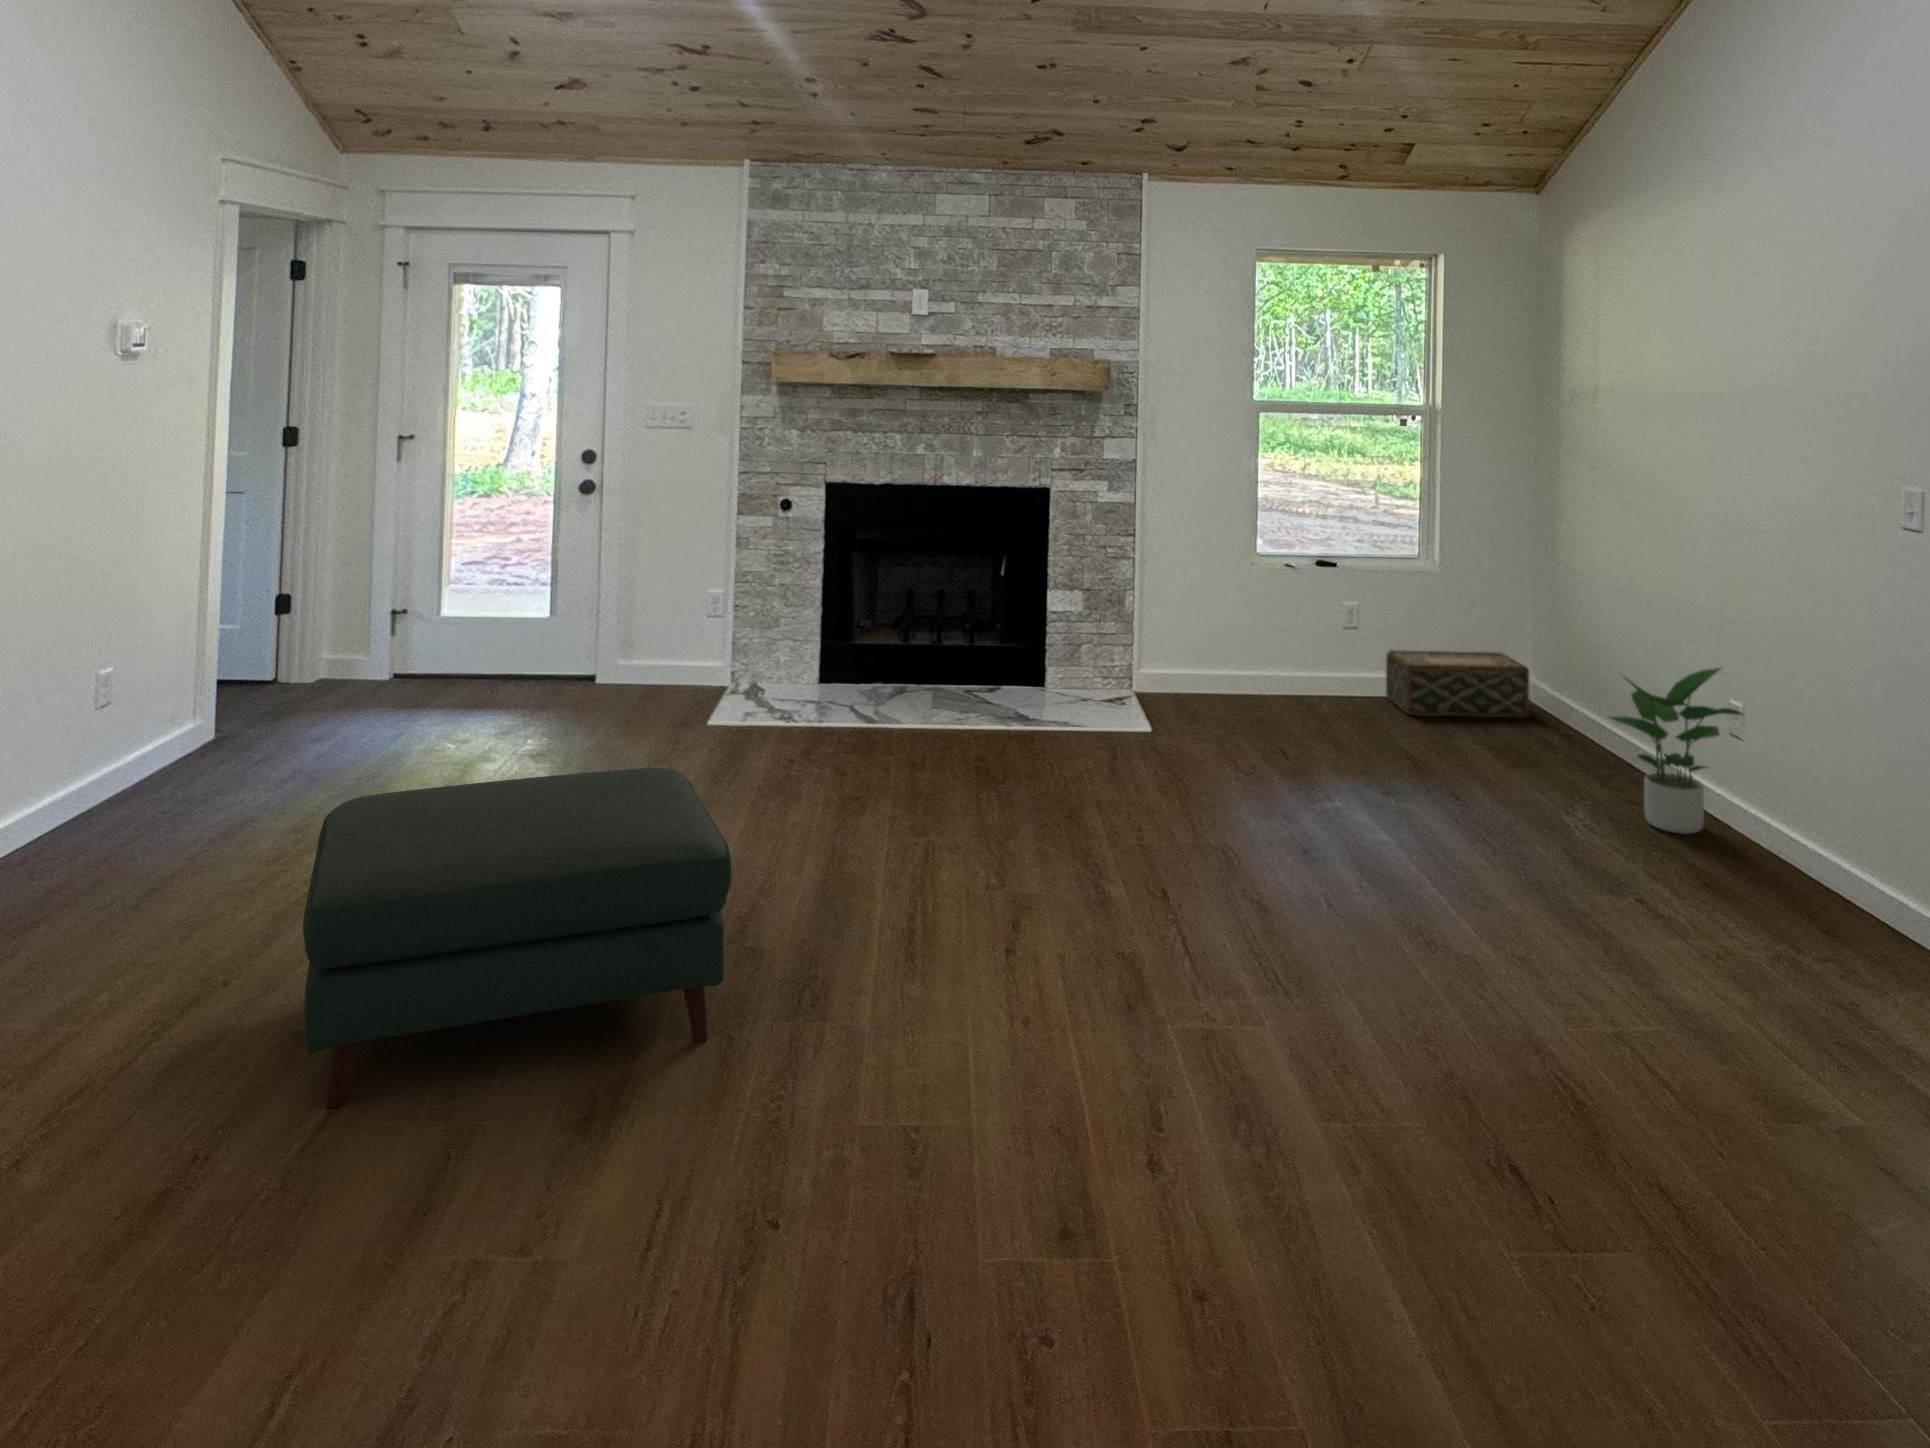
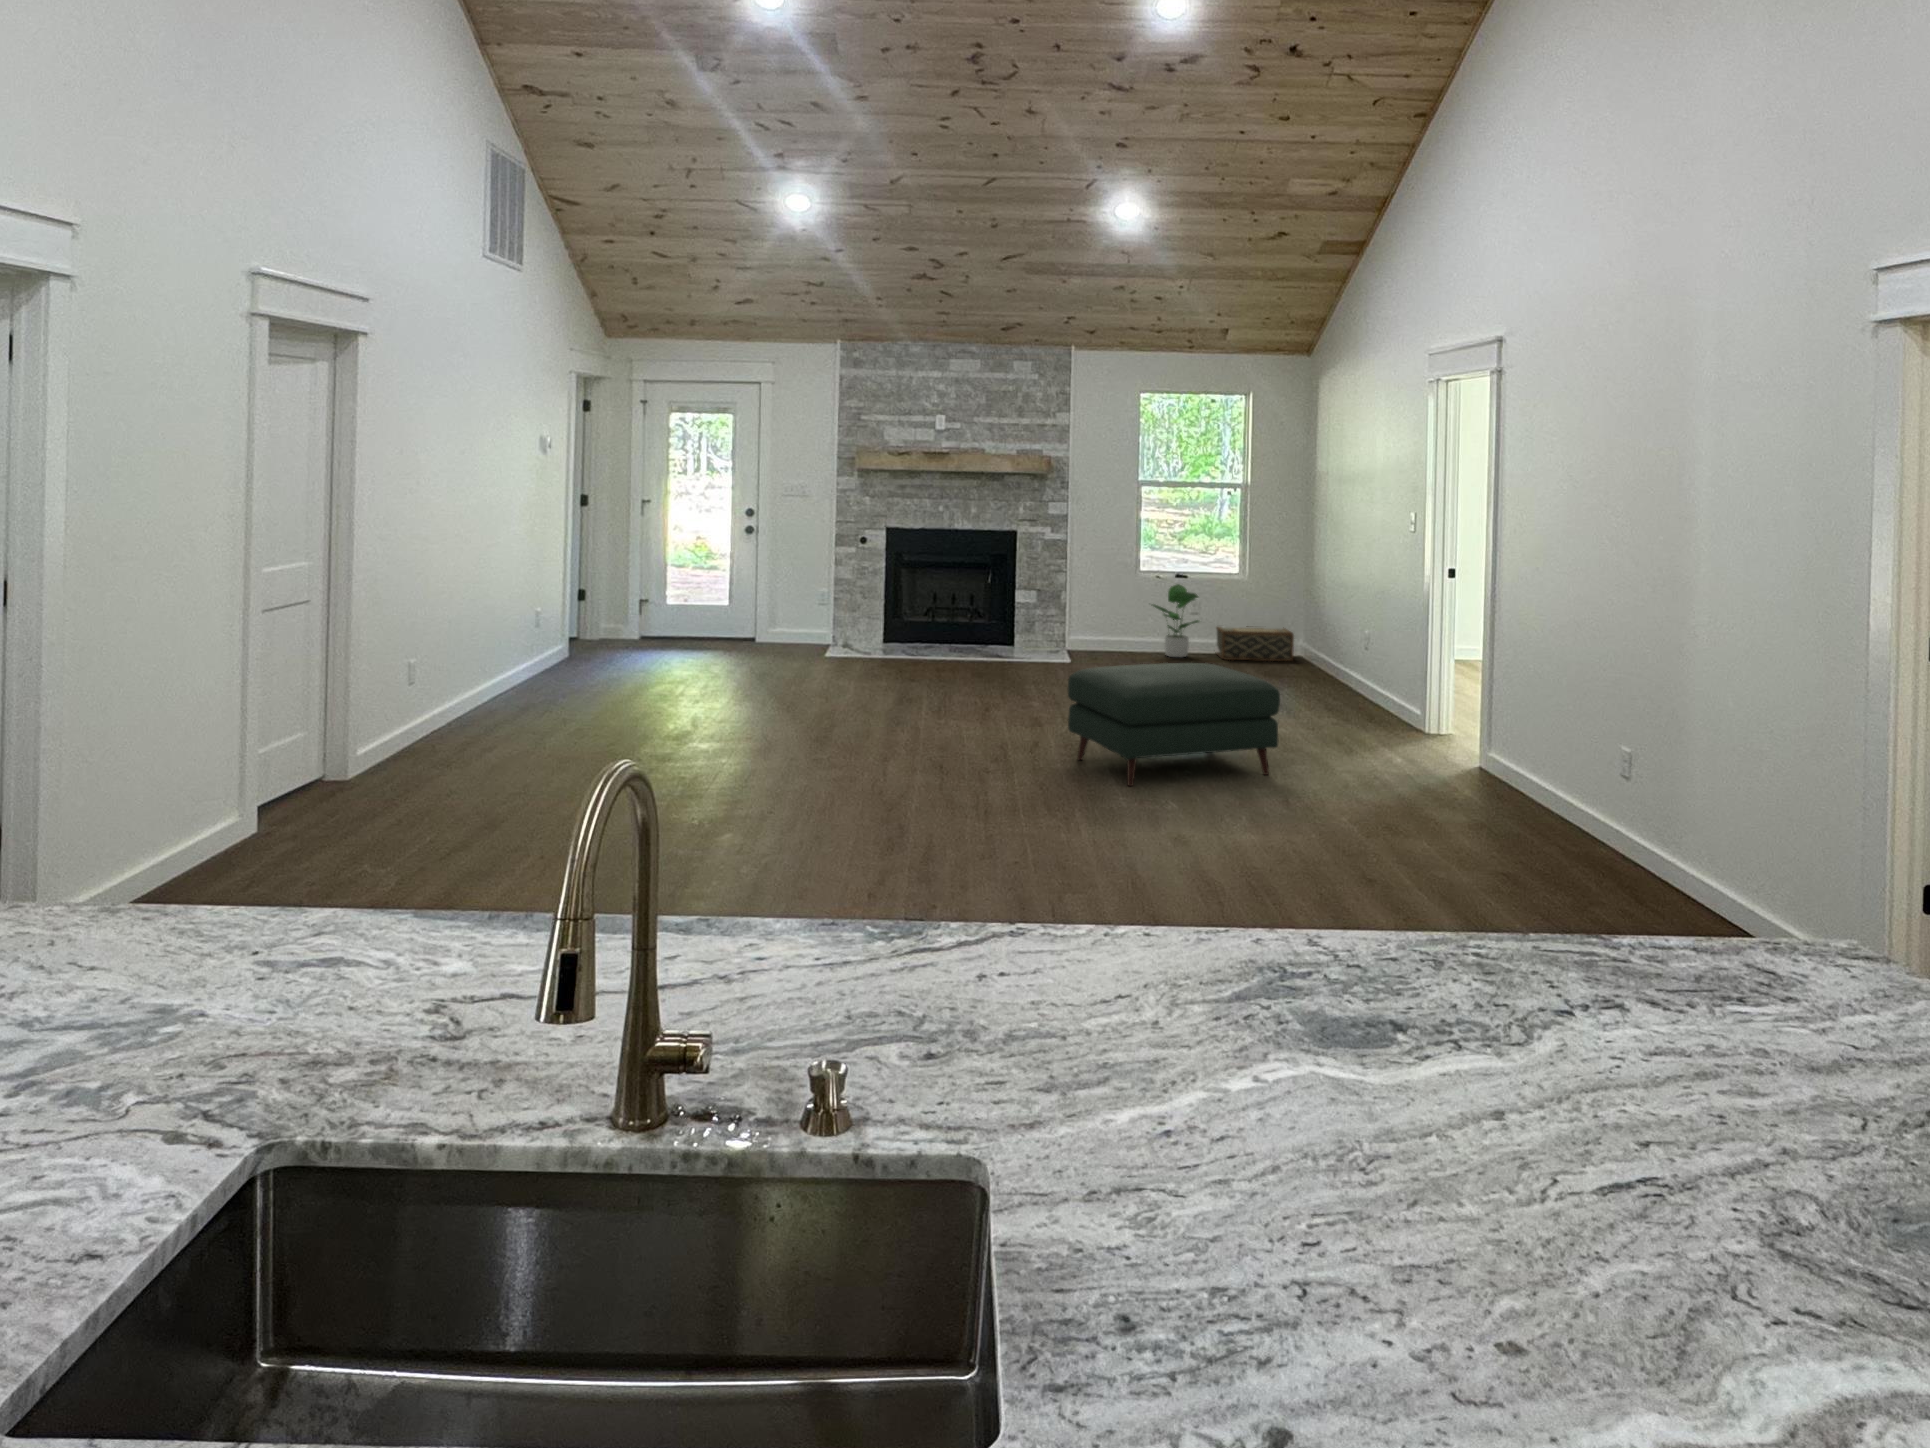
potted plant: present [1610,668,1741,834] -> present [1153,584,1199,657]
ottoman: present [303,768,732,1108] -> present [1068,663,1280,786]

